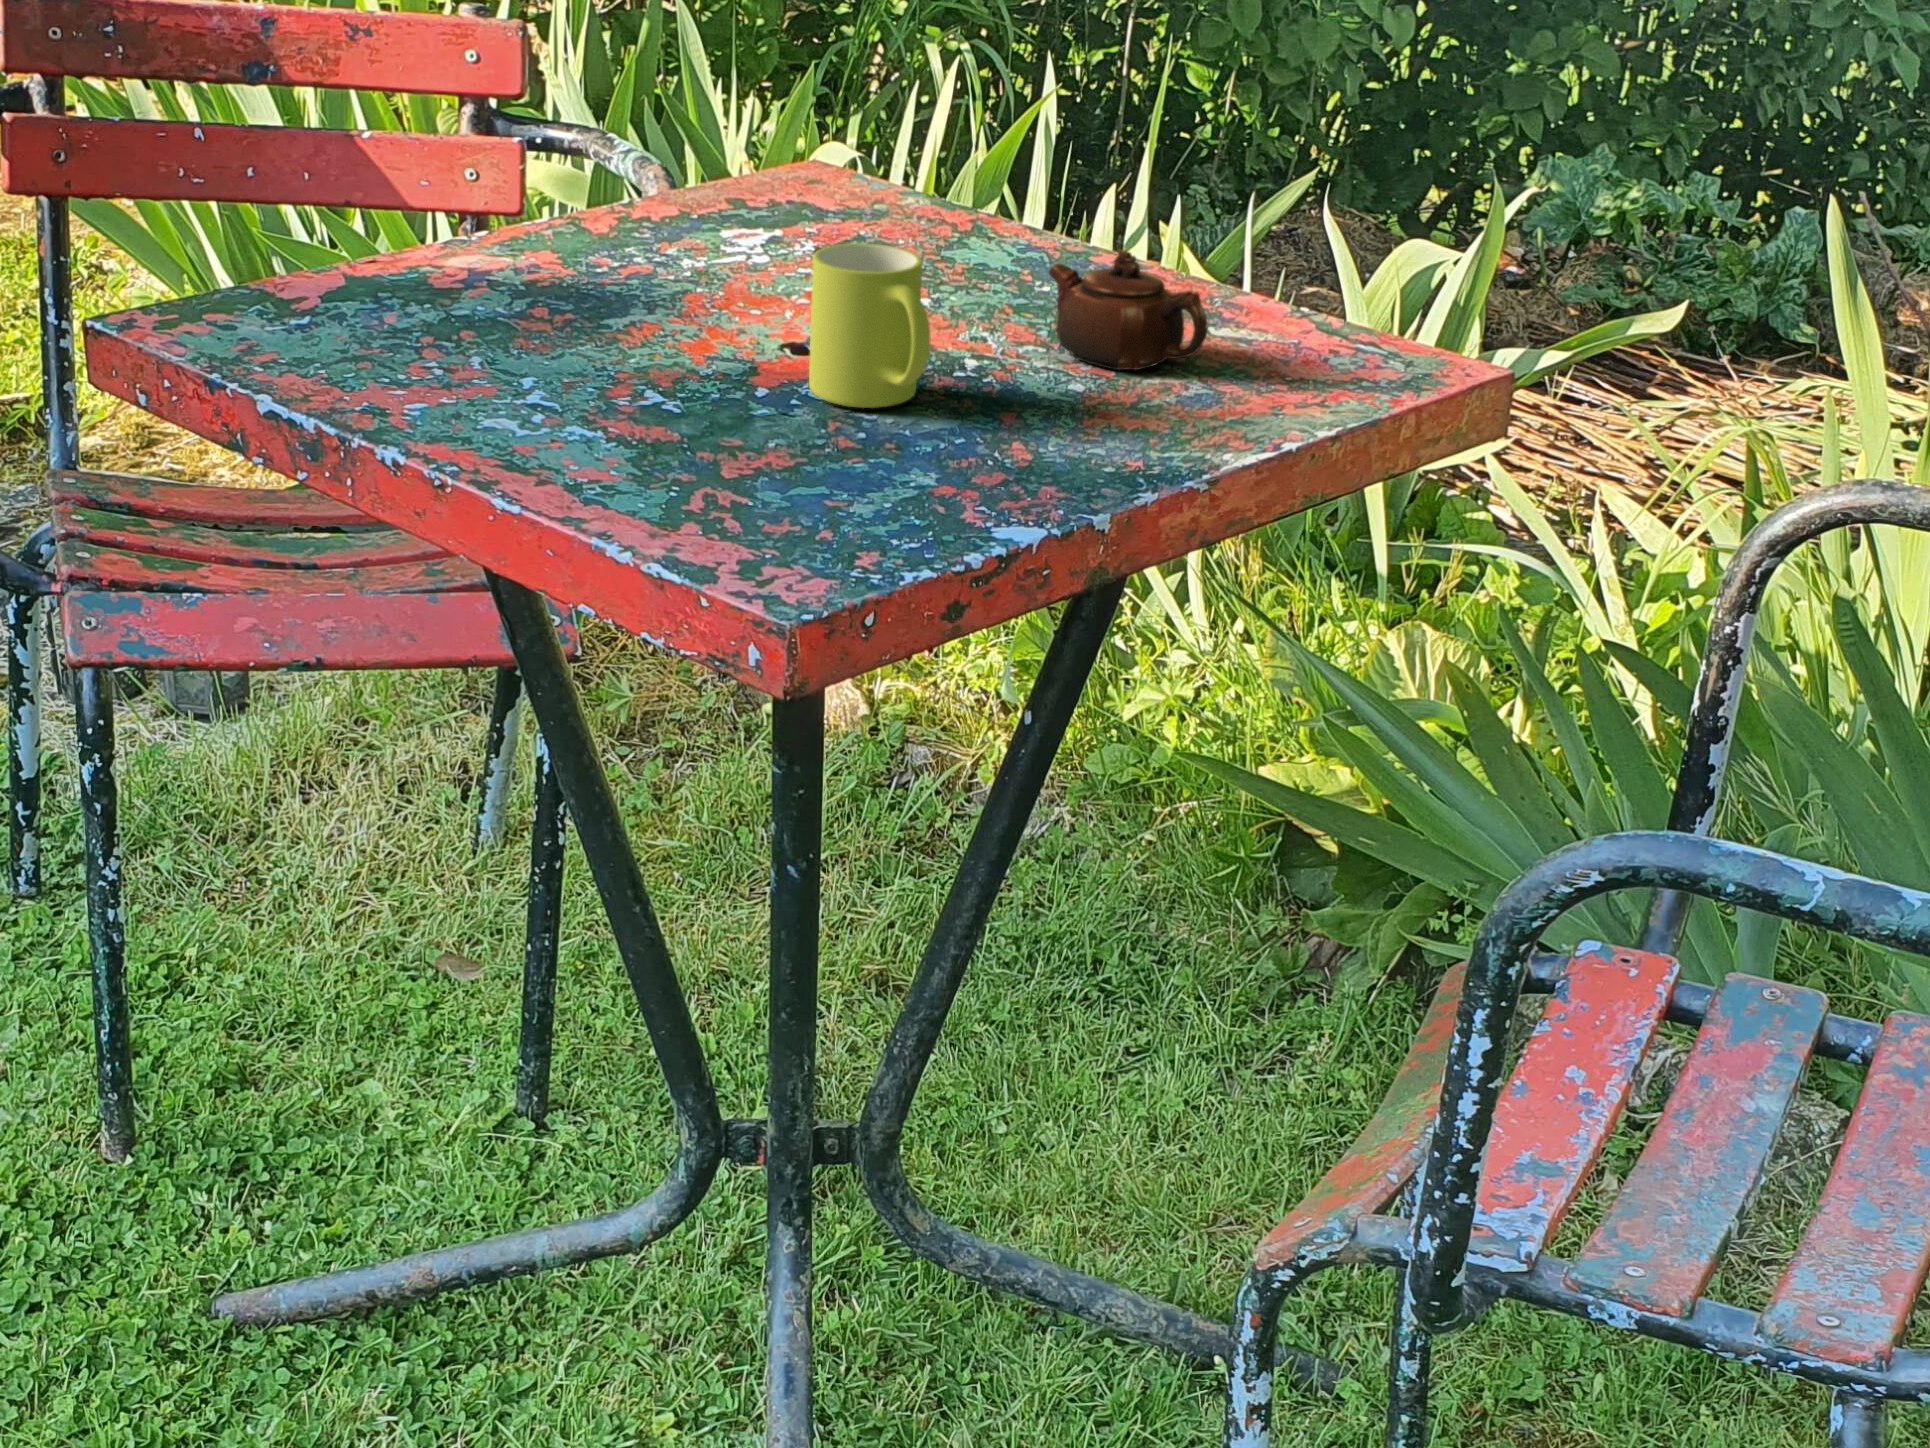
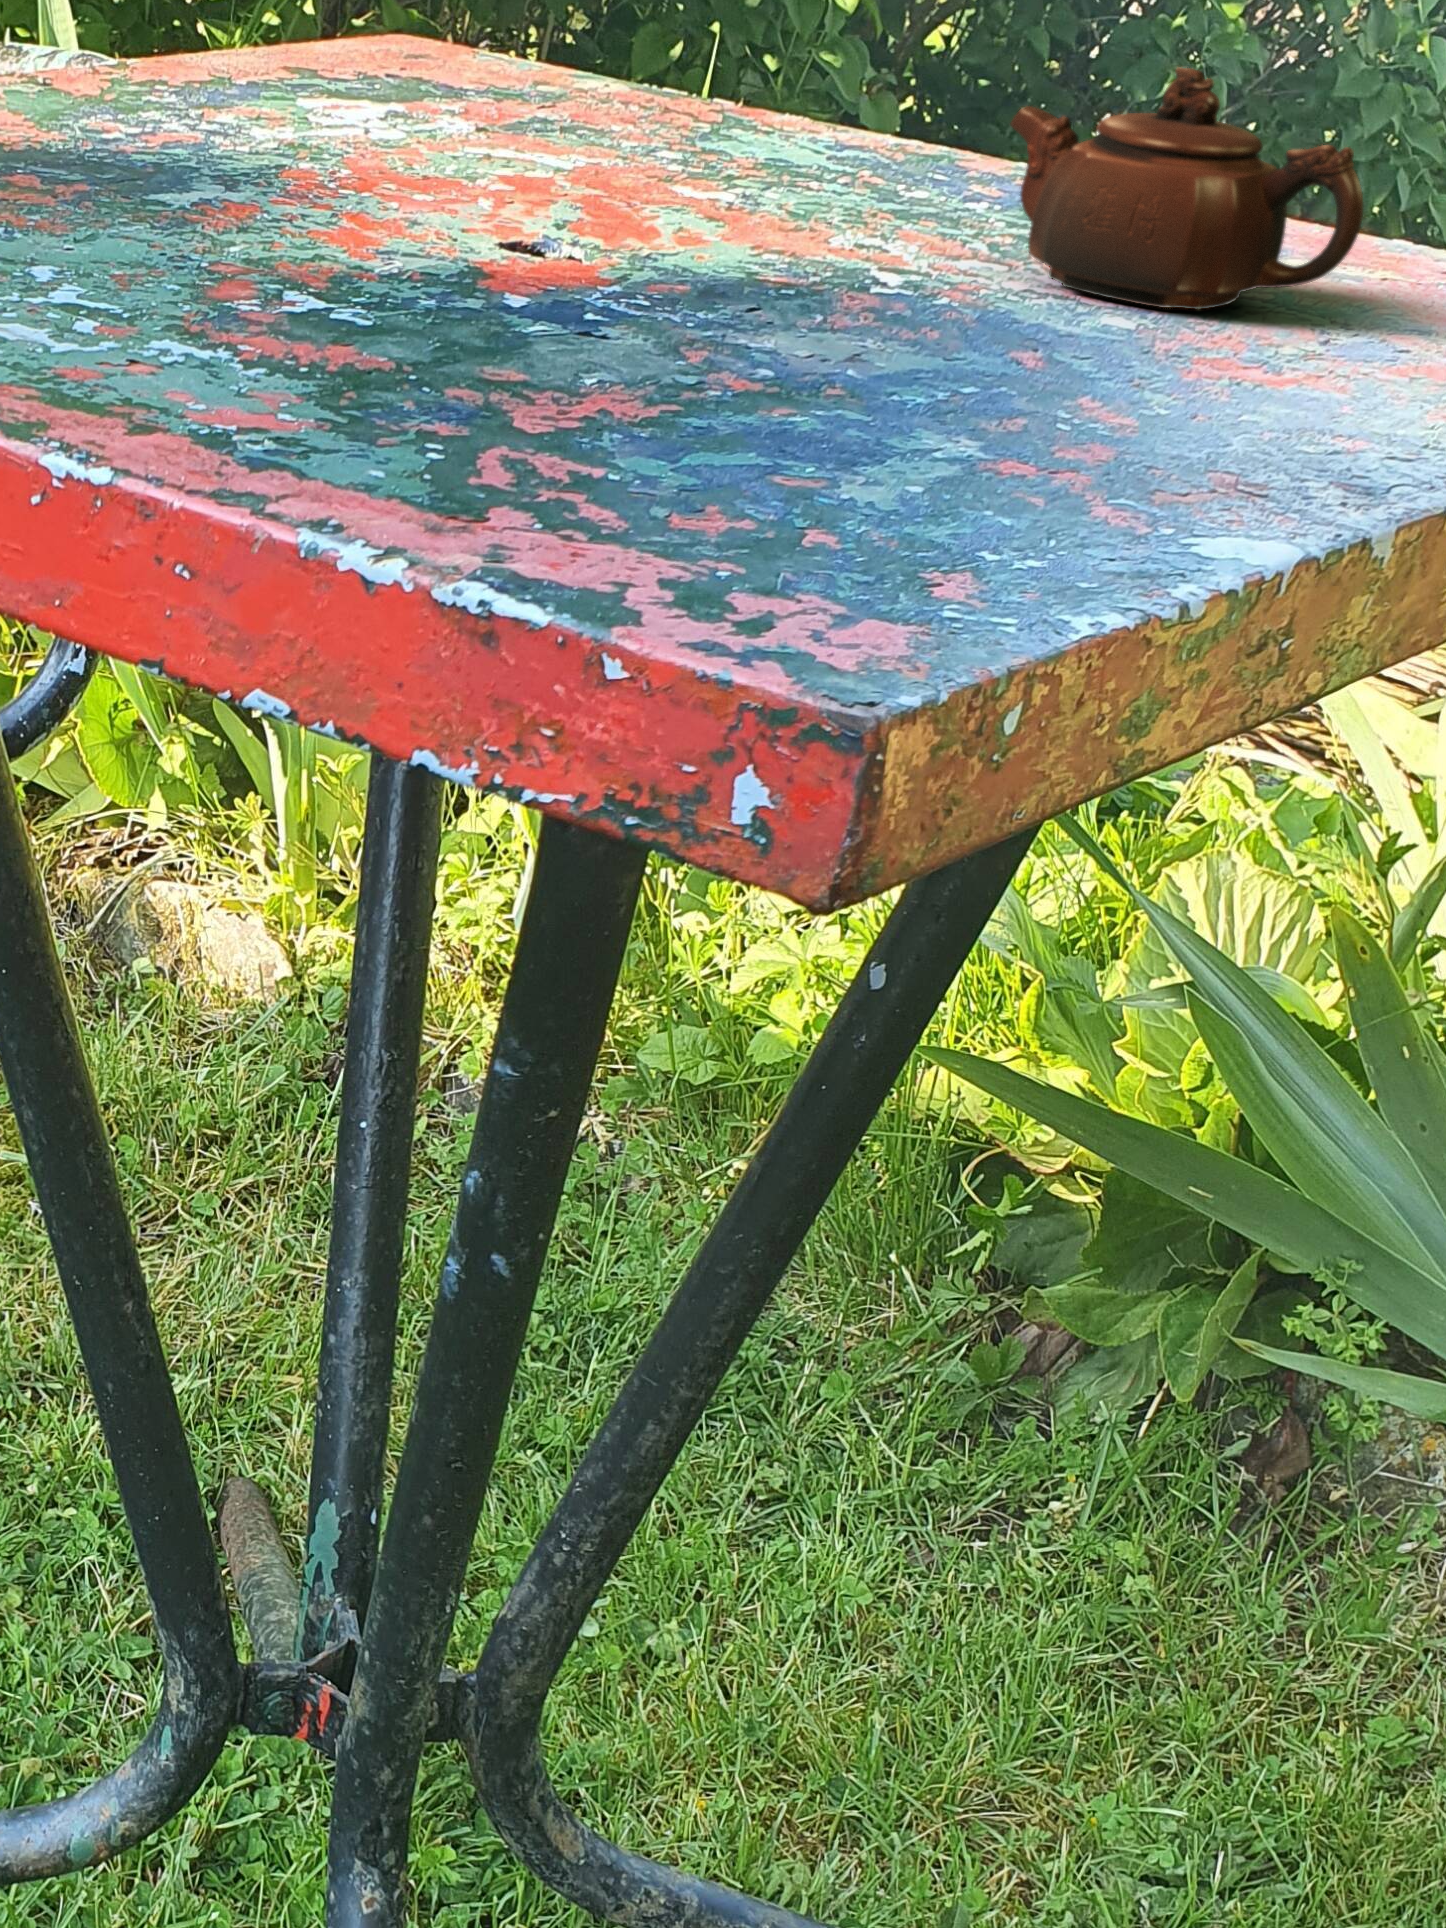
mug: present [809,243,930,408] -> none [607,3,914,341]

